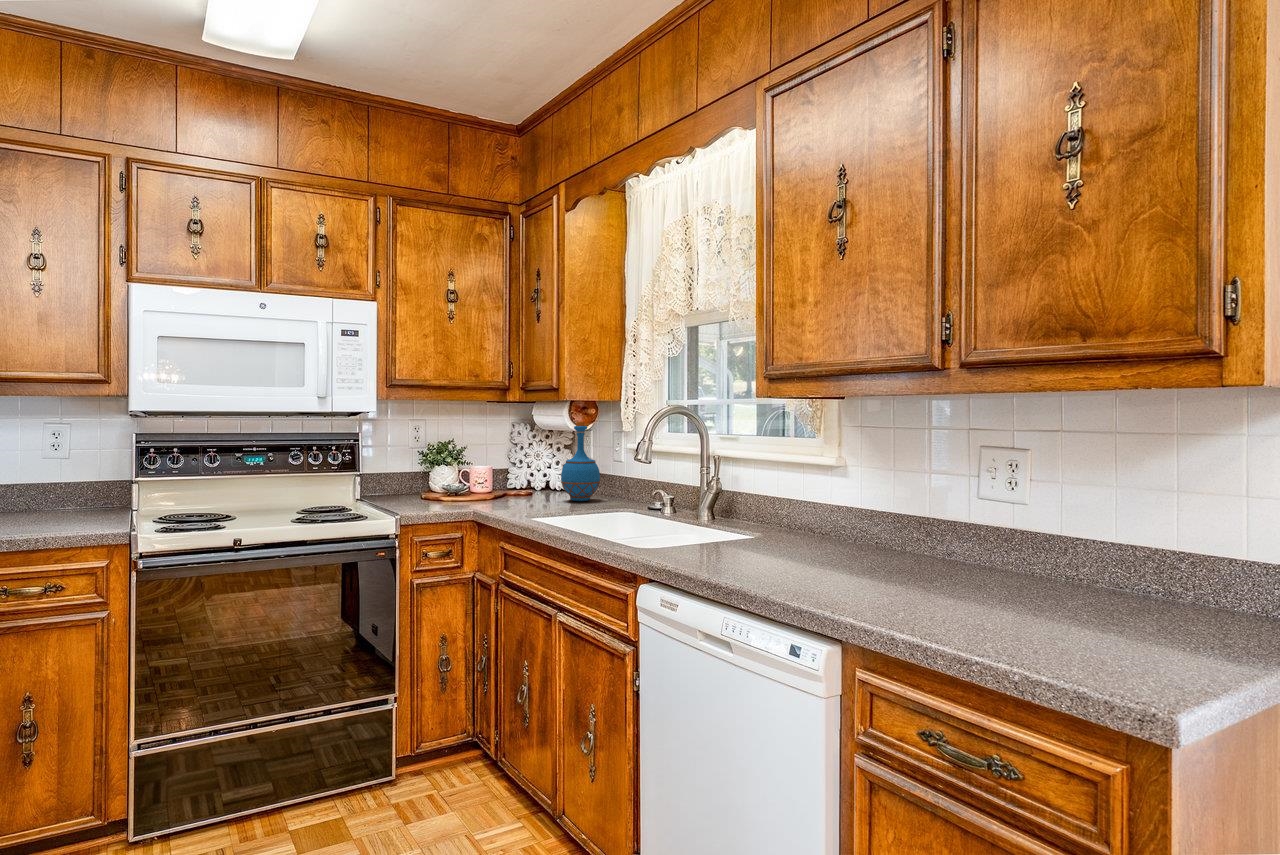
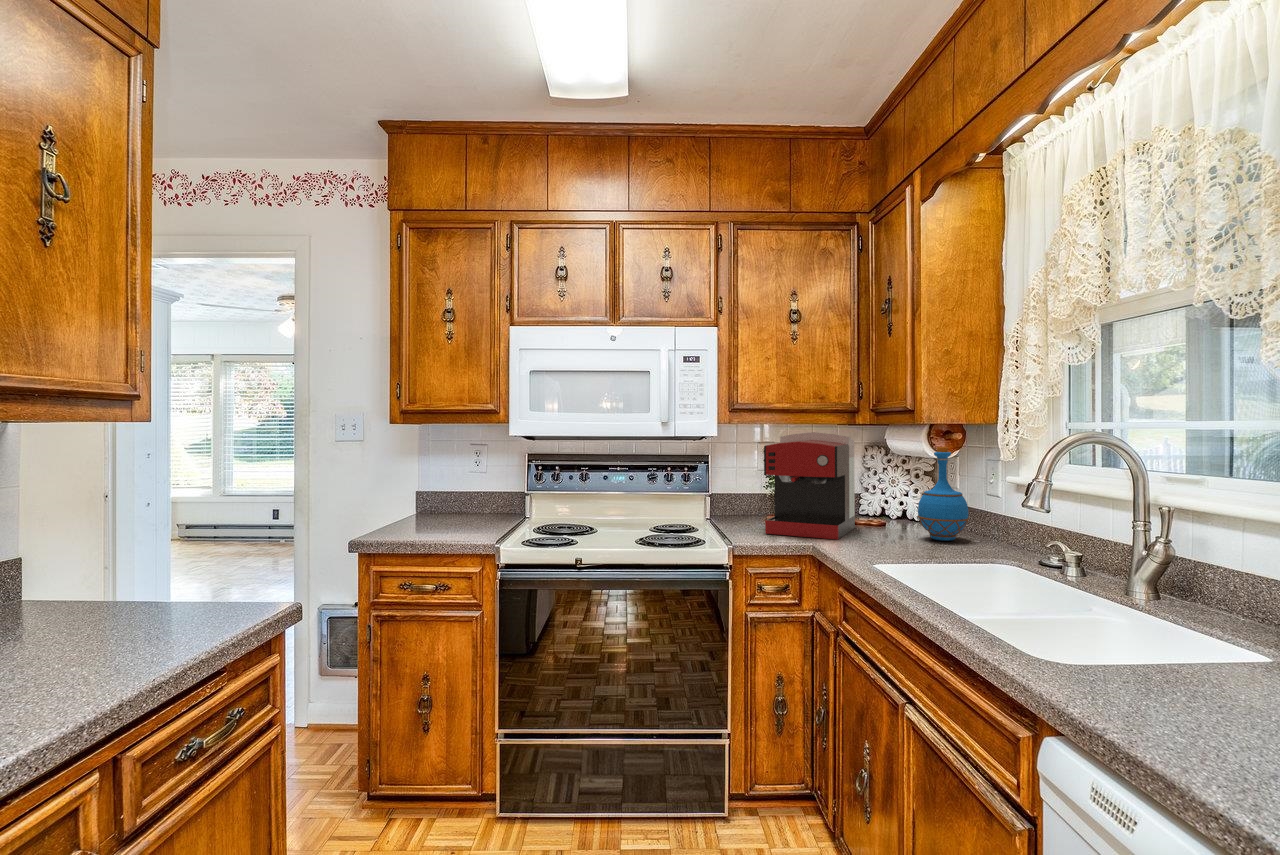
coffee maker: none [425,409,507,506] -> present [764,432,855,540]

